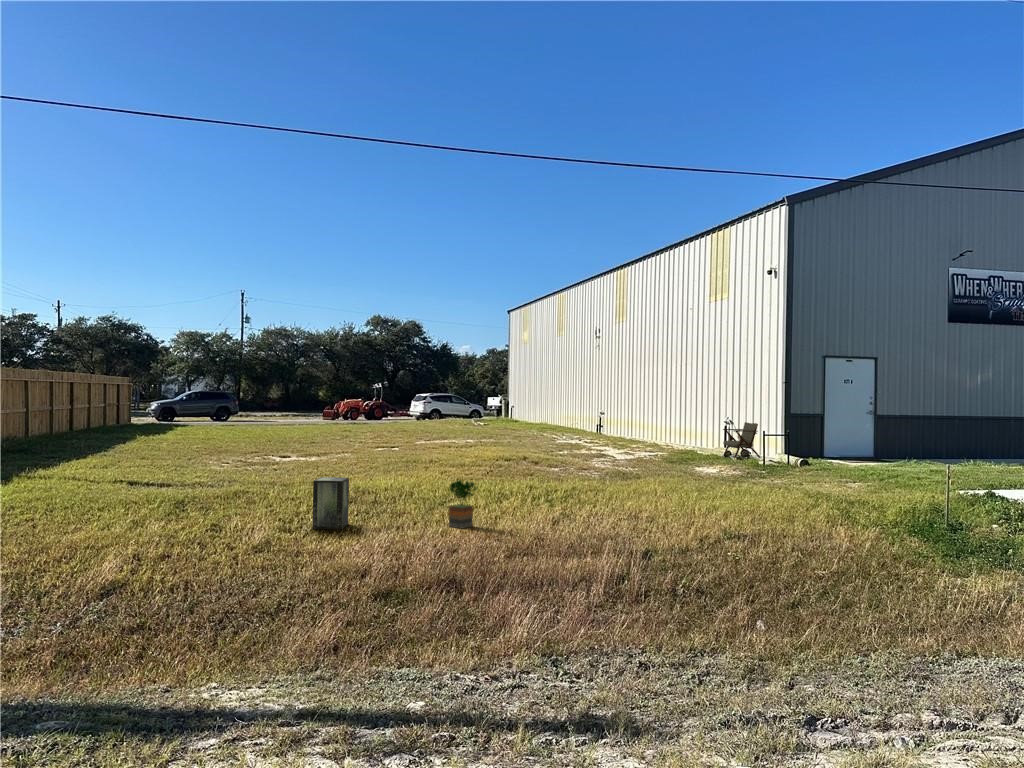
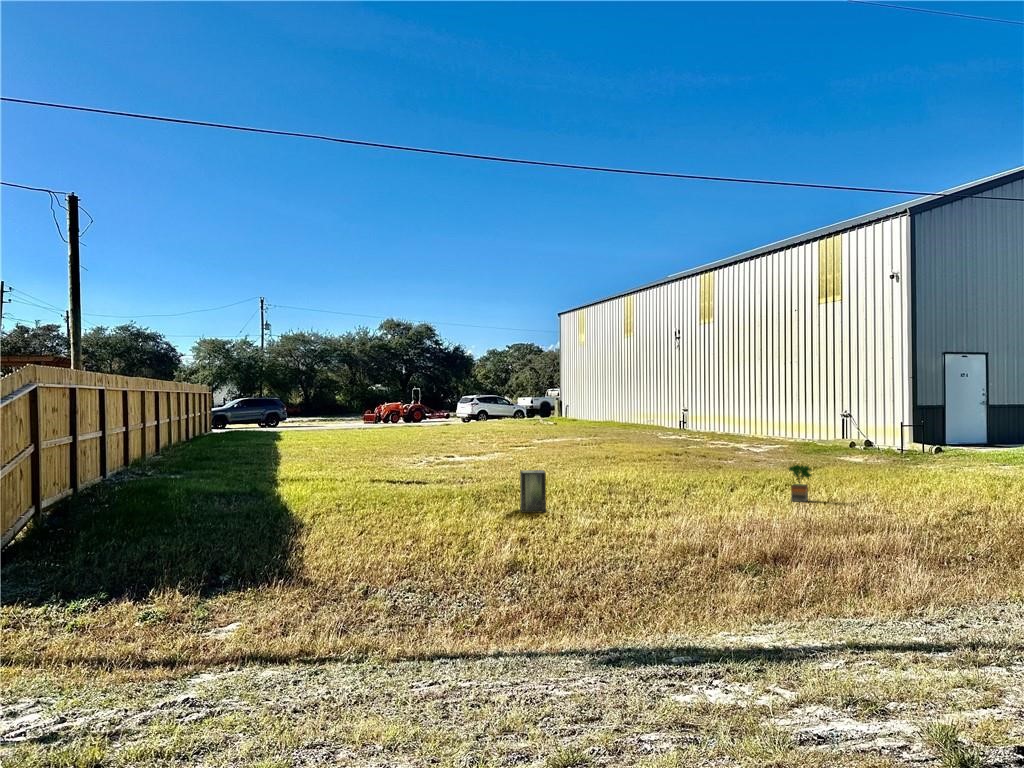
lounge chair: present [723,422,761,458] -> none [848,415,888,448]
storage box: present [312,477,349,529] -> present [520,470,546,513]

